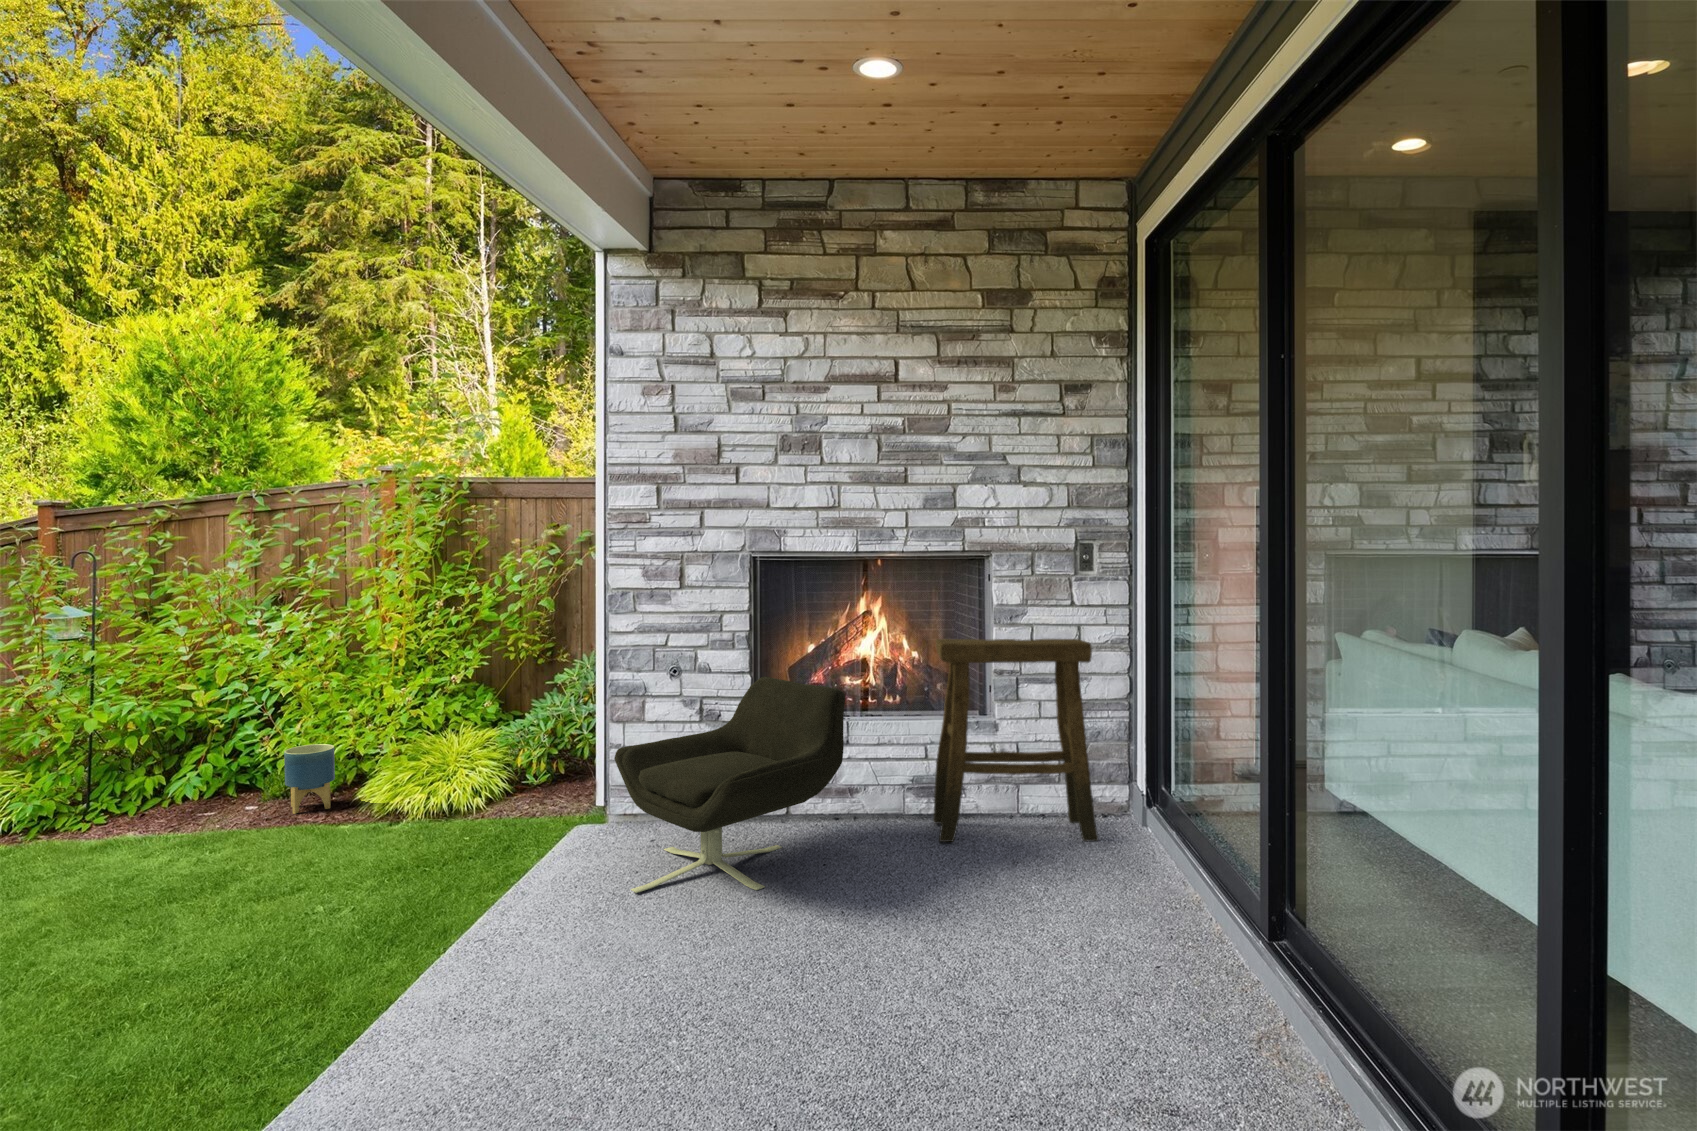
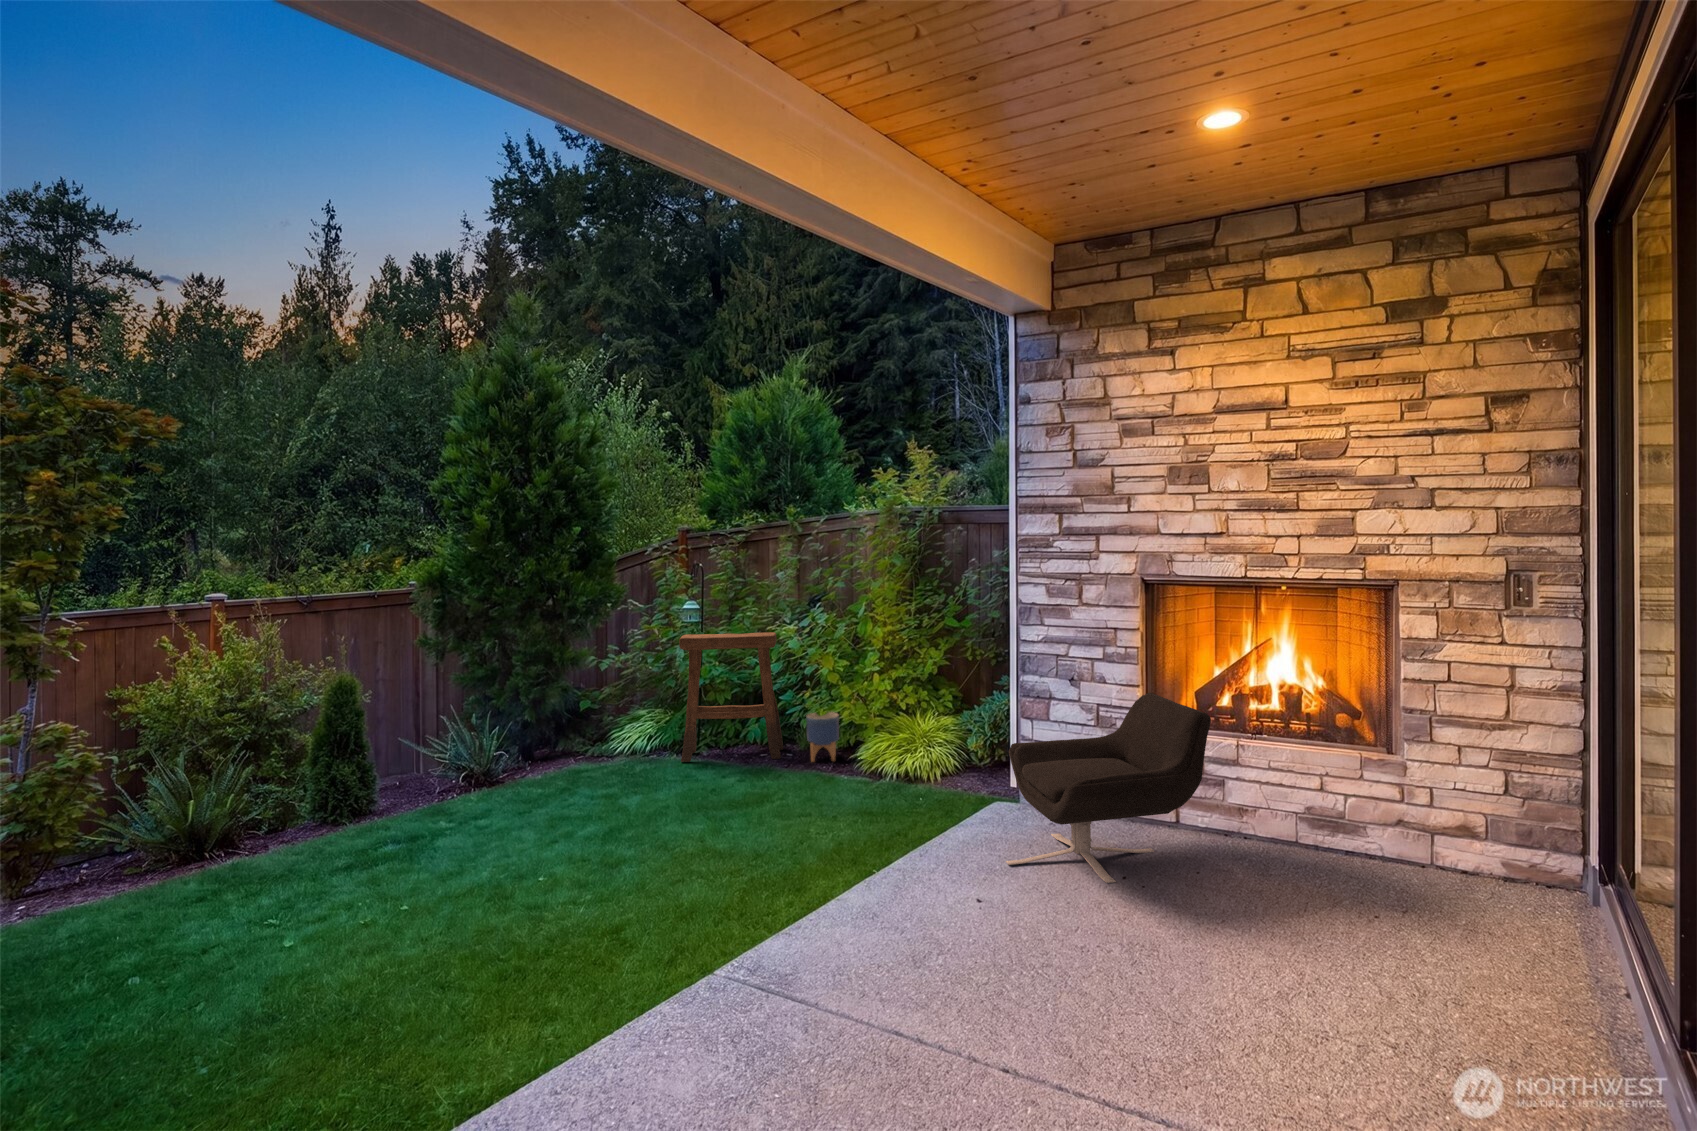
stool: present [933,639,1098,842] -> present [679,632,783,762]

